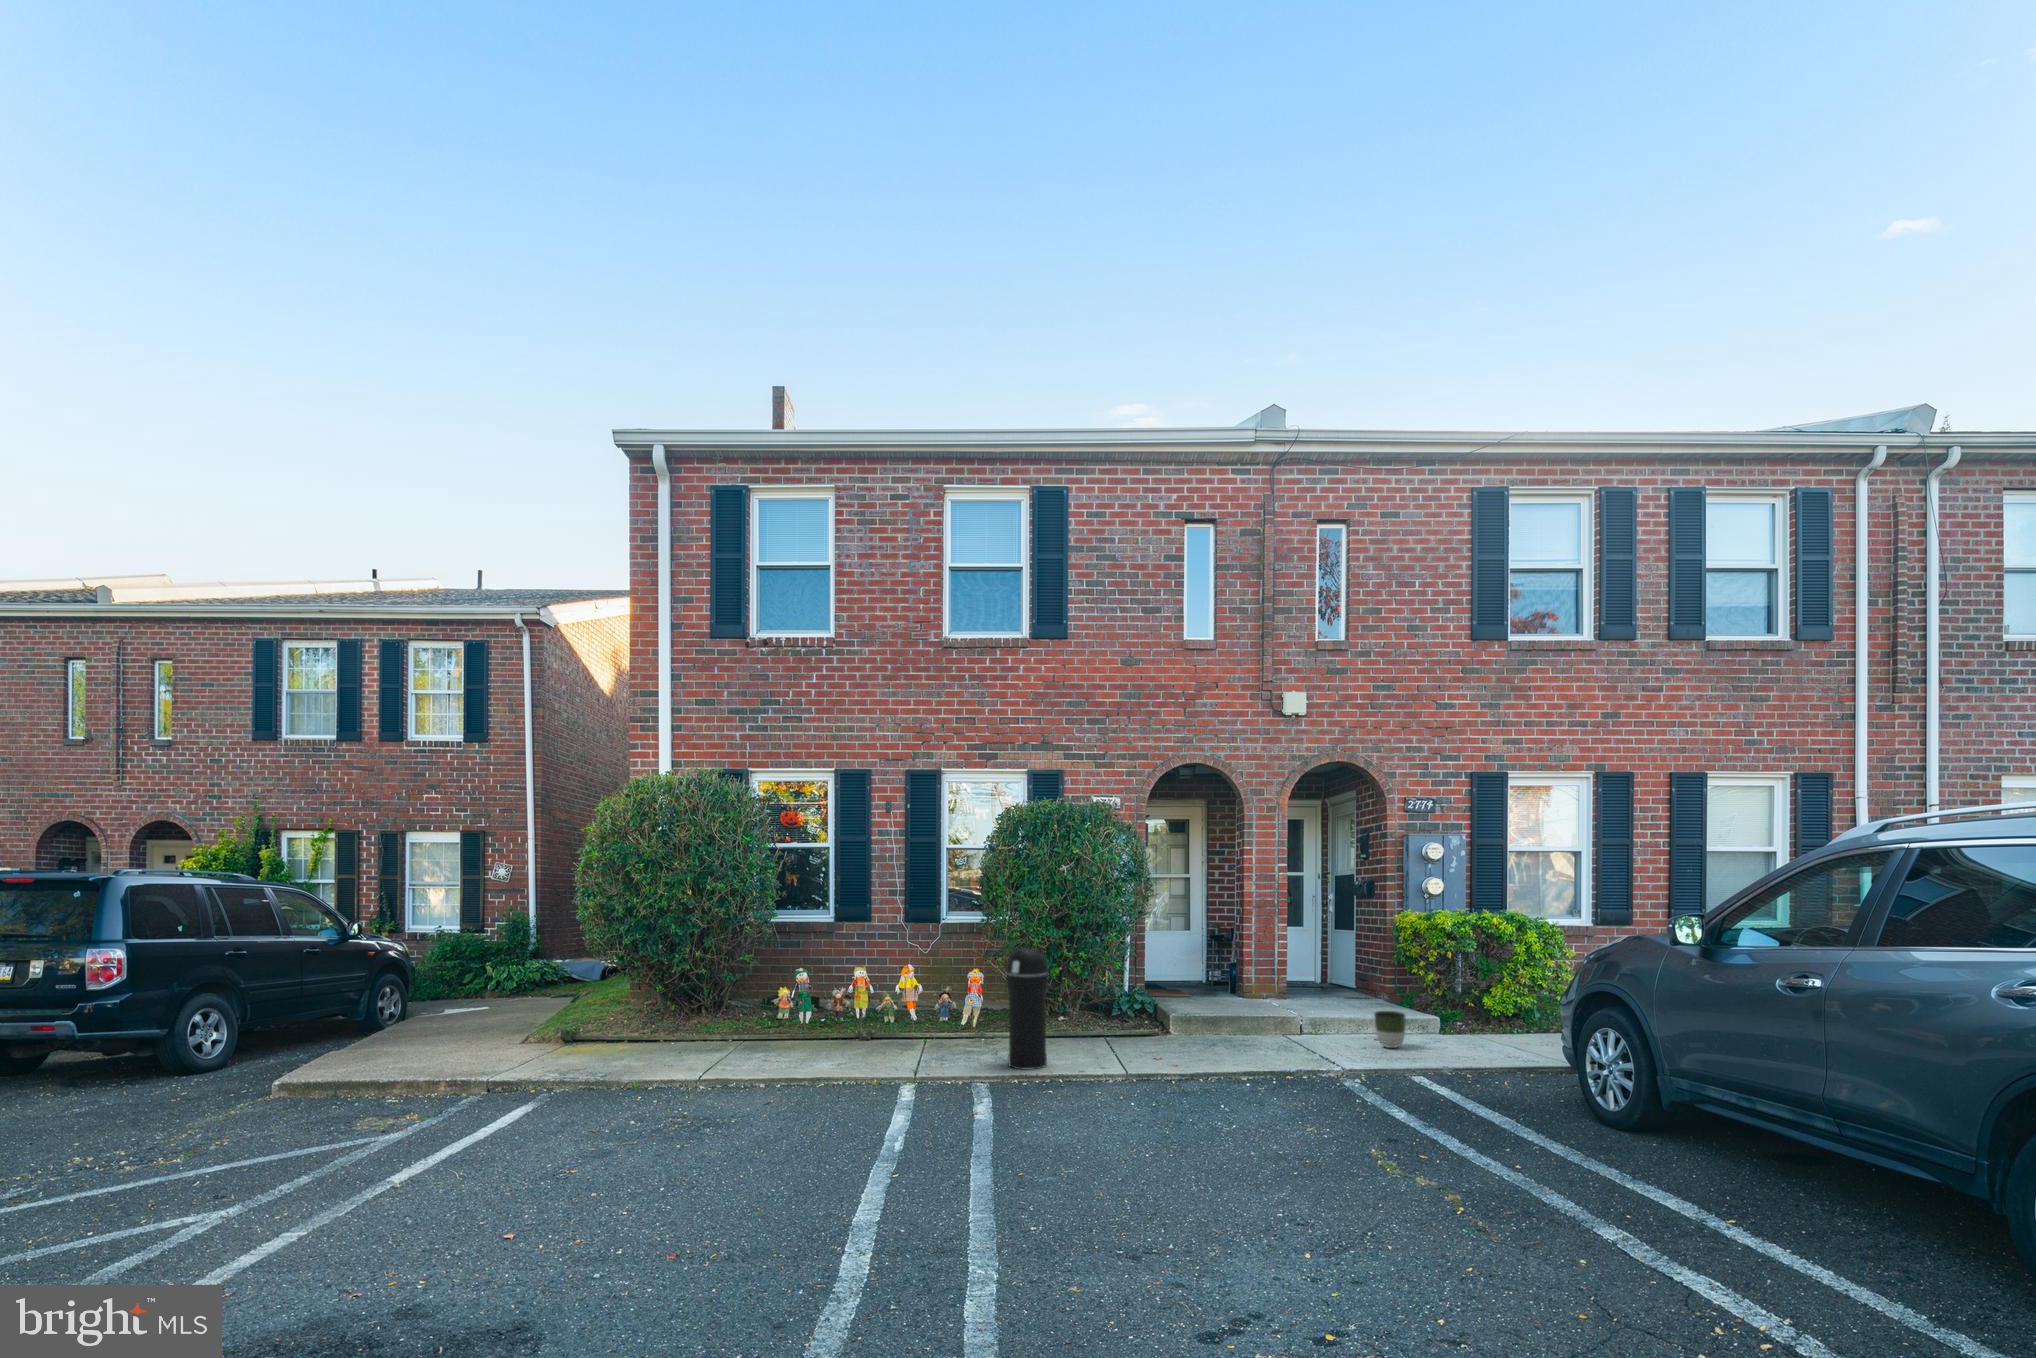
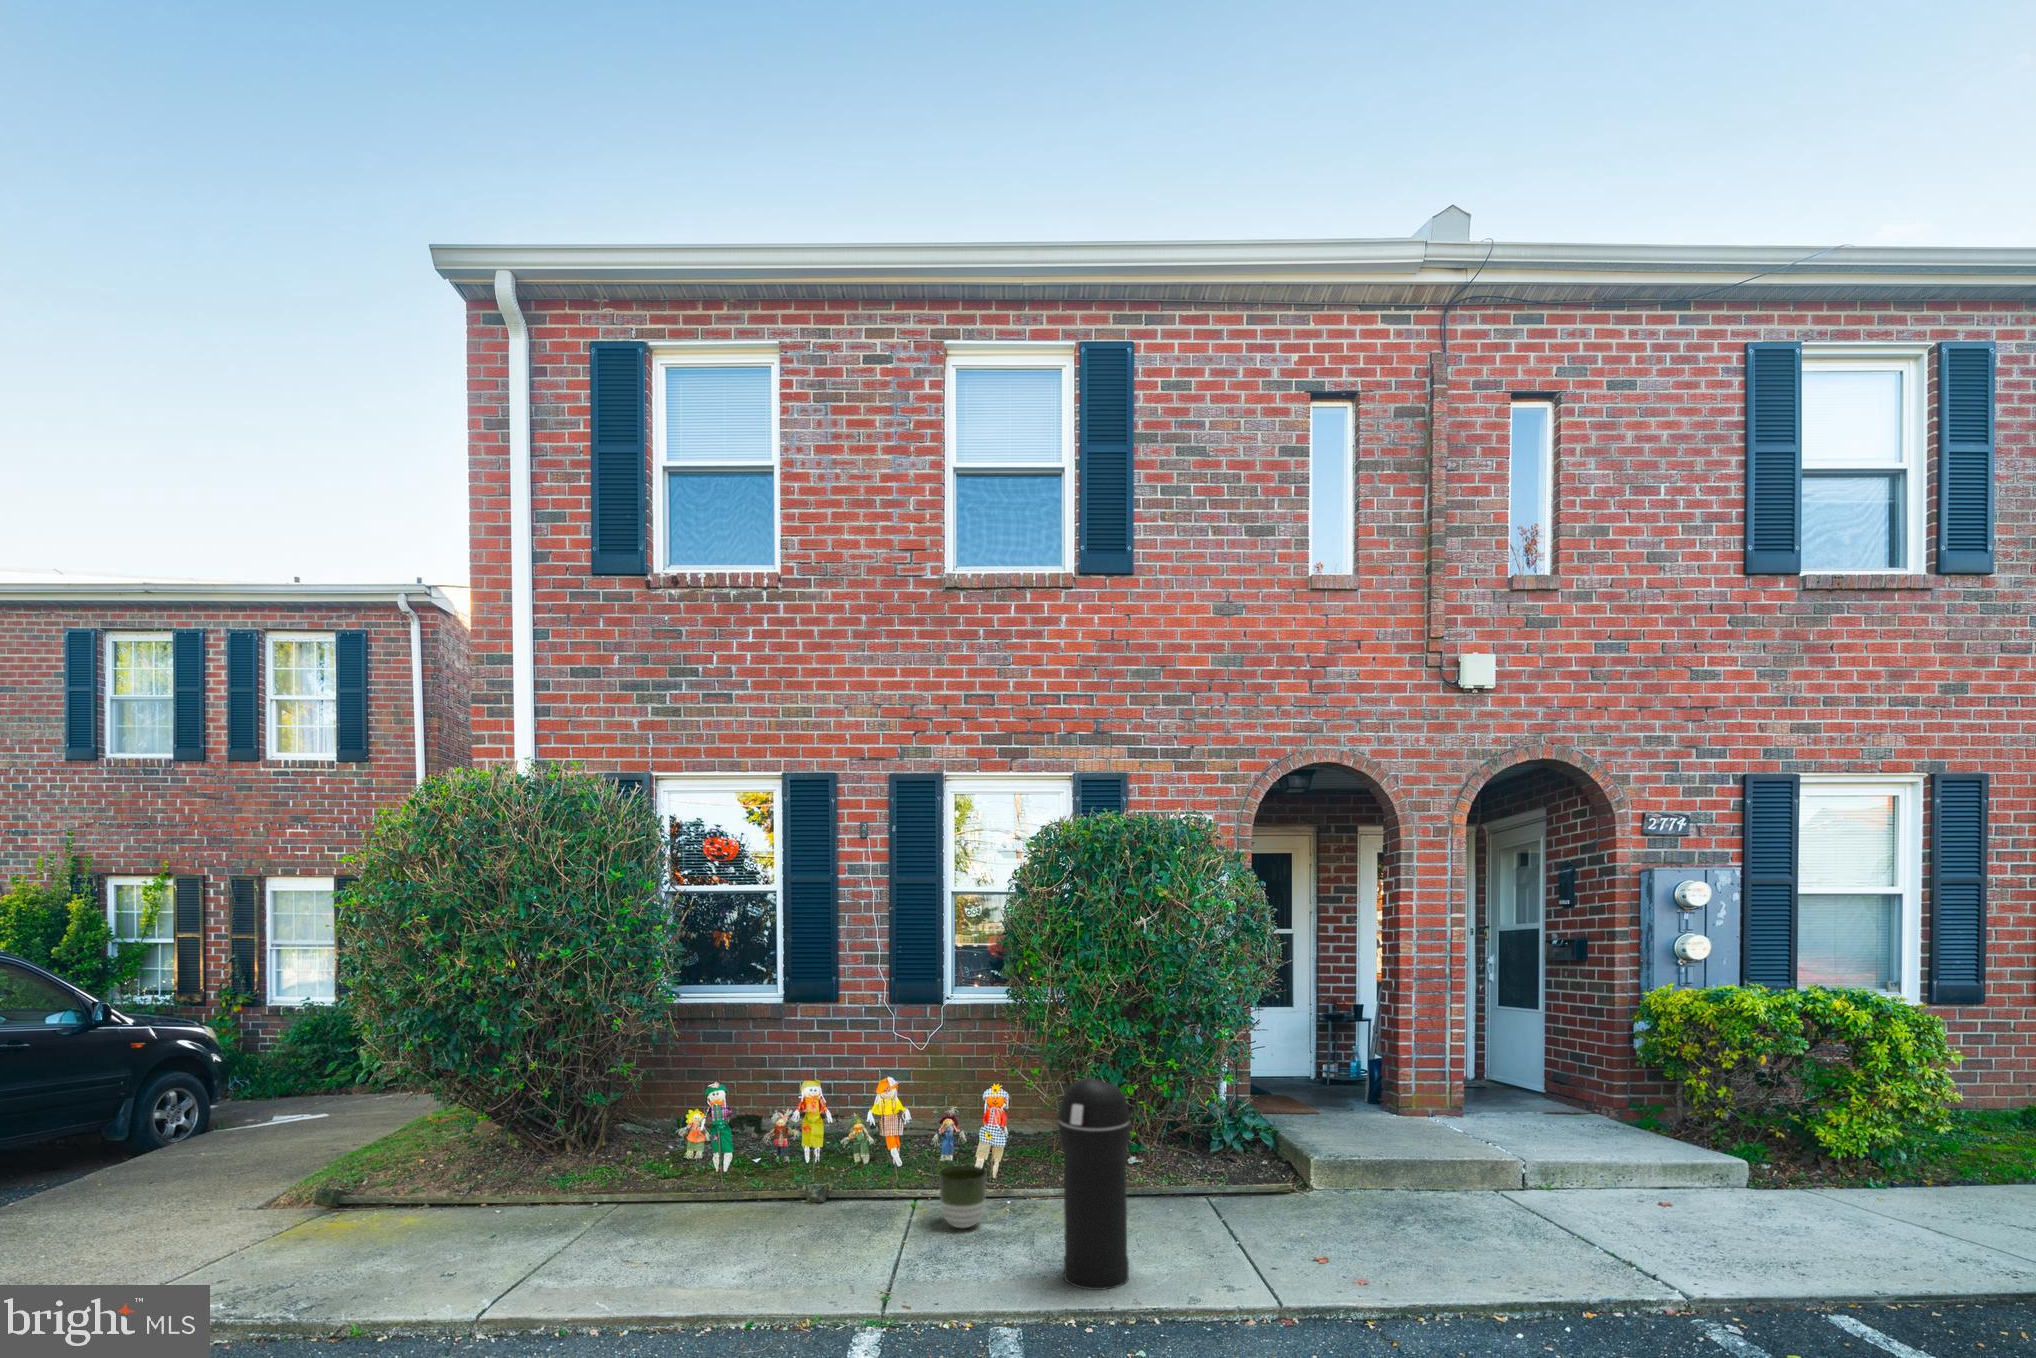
planter: present [1374,1011,1405,1048] -> present [939,1165,986,1228]

